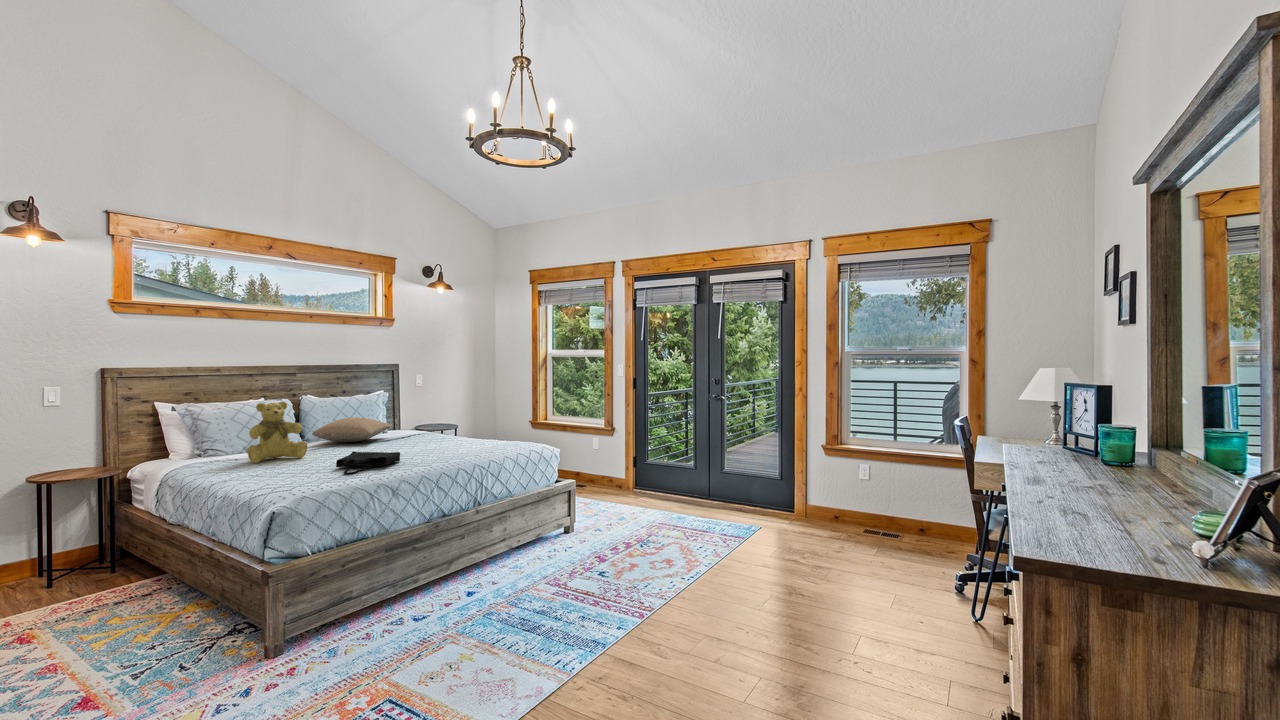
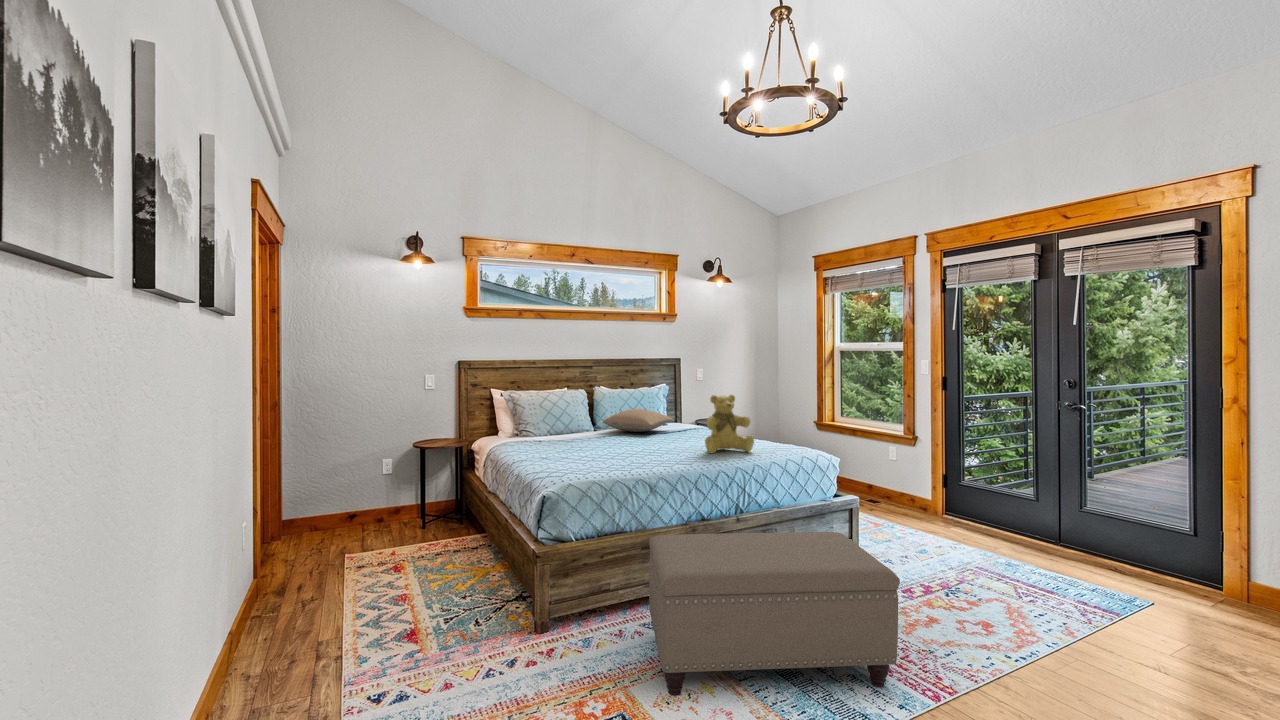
teddy bear: present [247,402,307,463] -> present [705,395,754,453]
tote bag: present [336,451,400,475] -> none [610,442,669,466]
ottoman: none [397,507,615,670] -> present [649,532,900,696]

